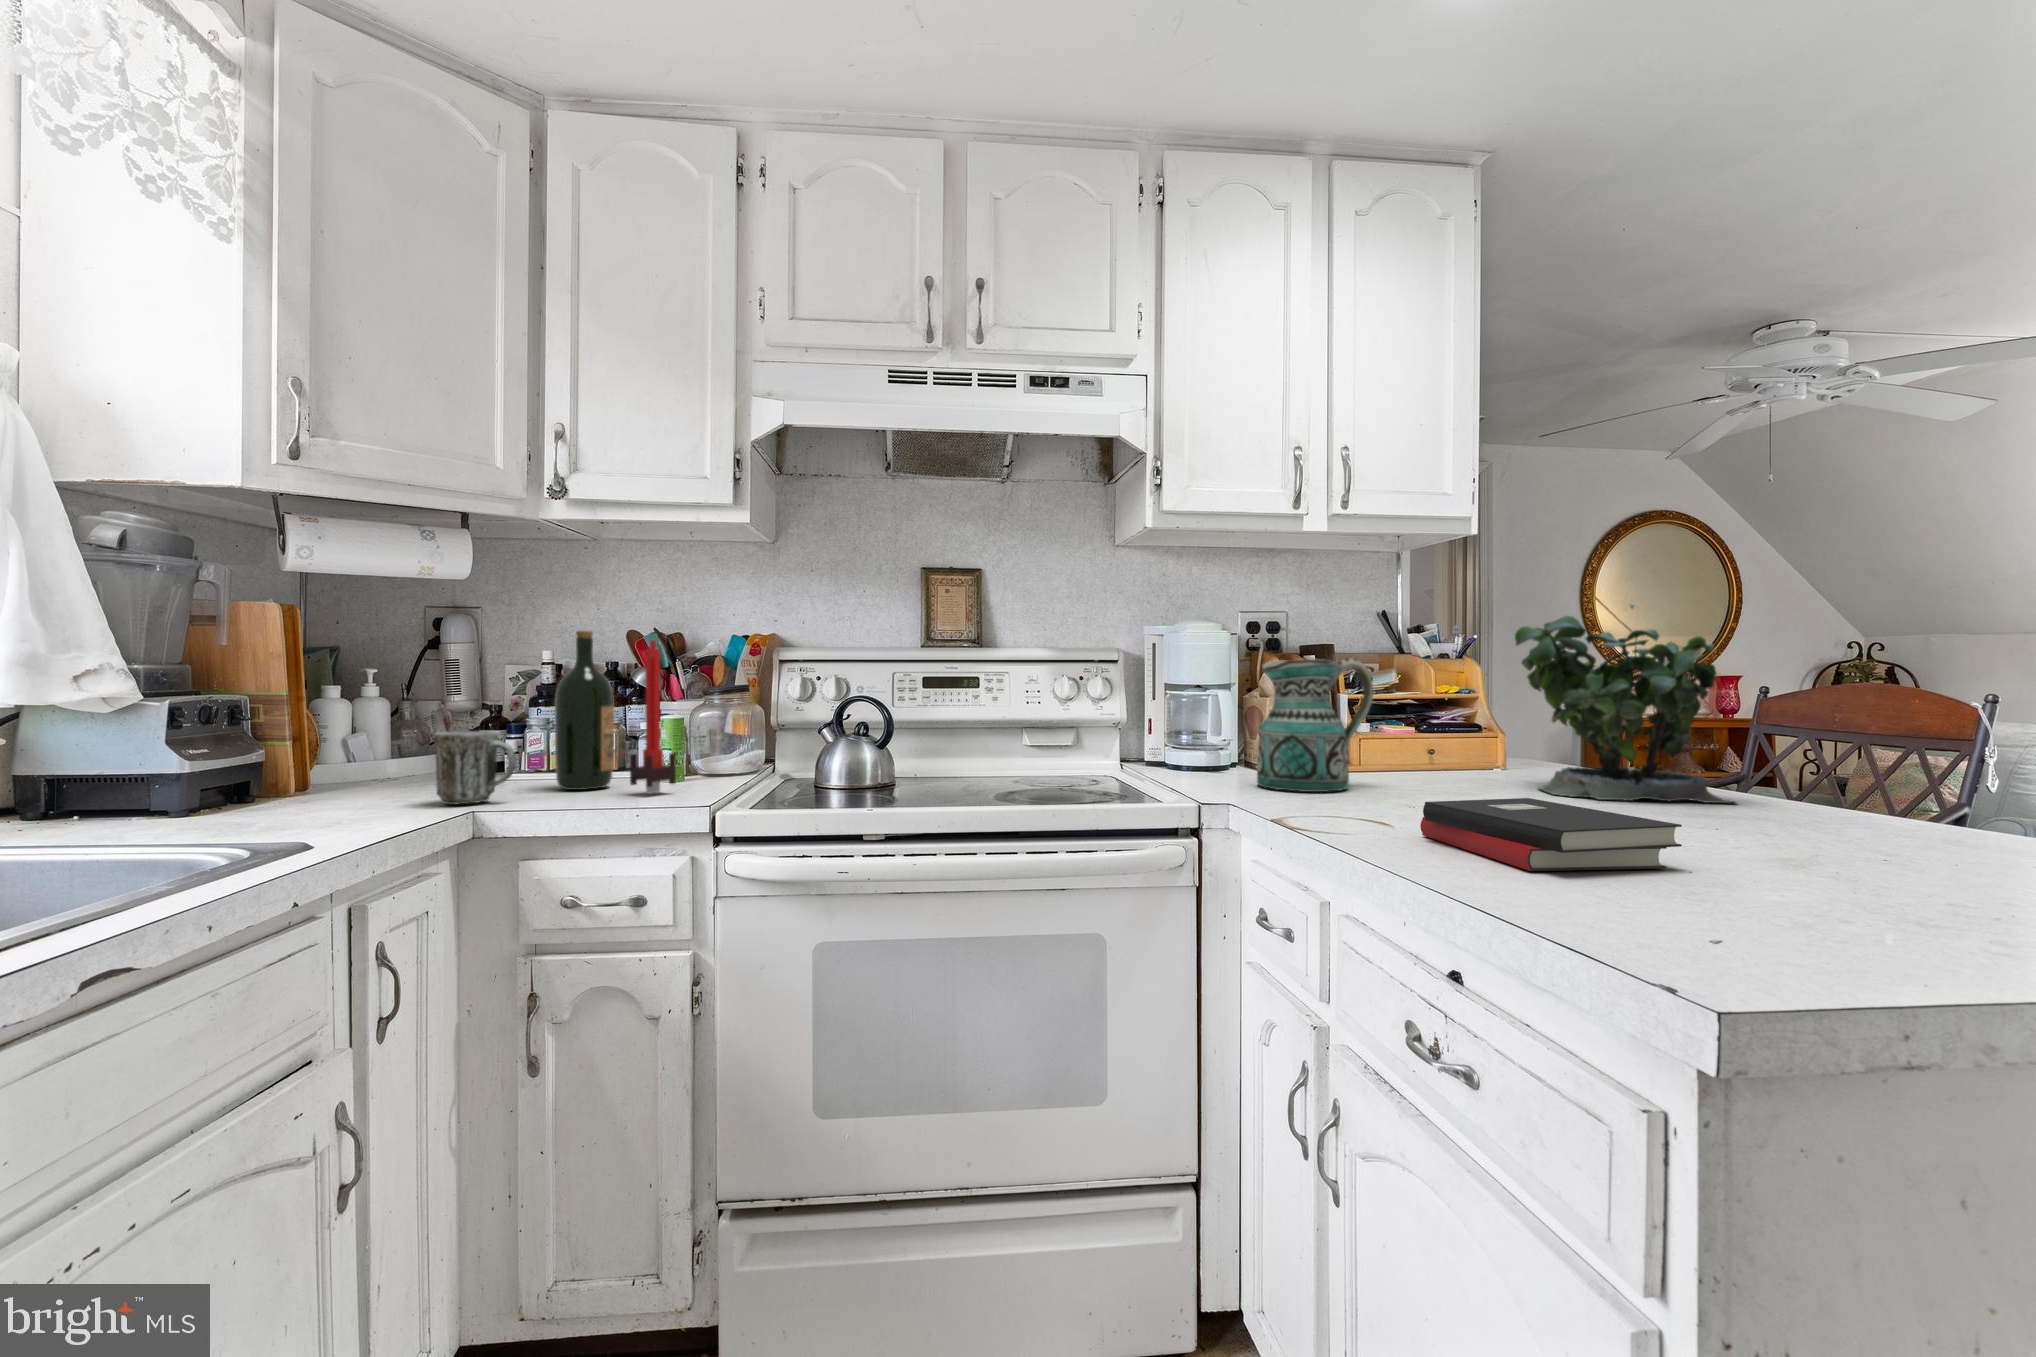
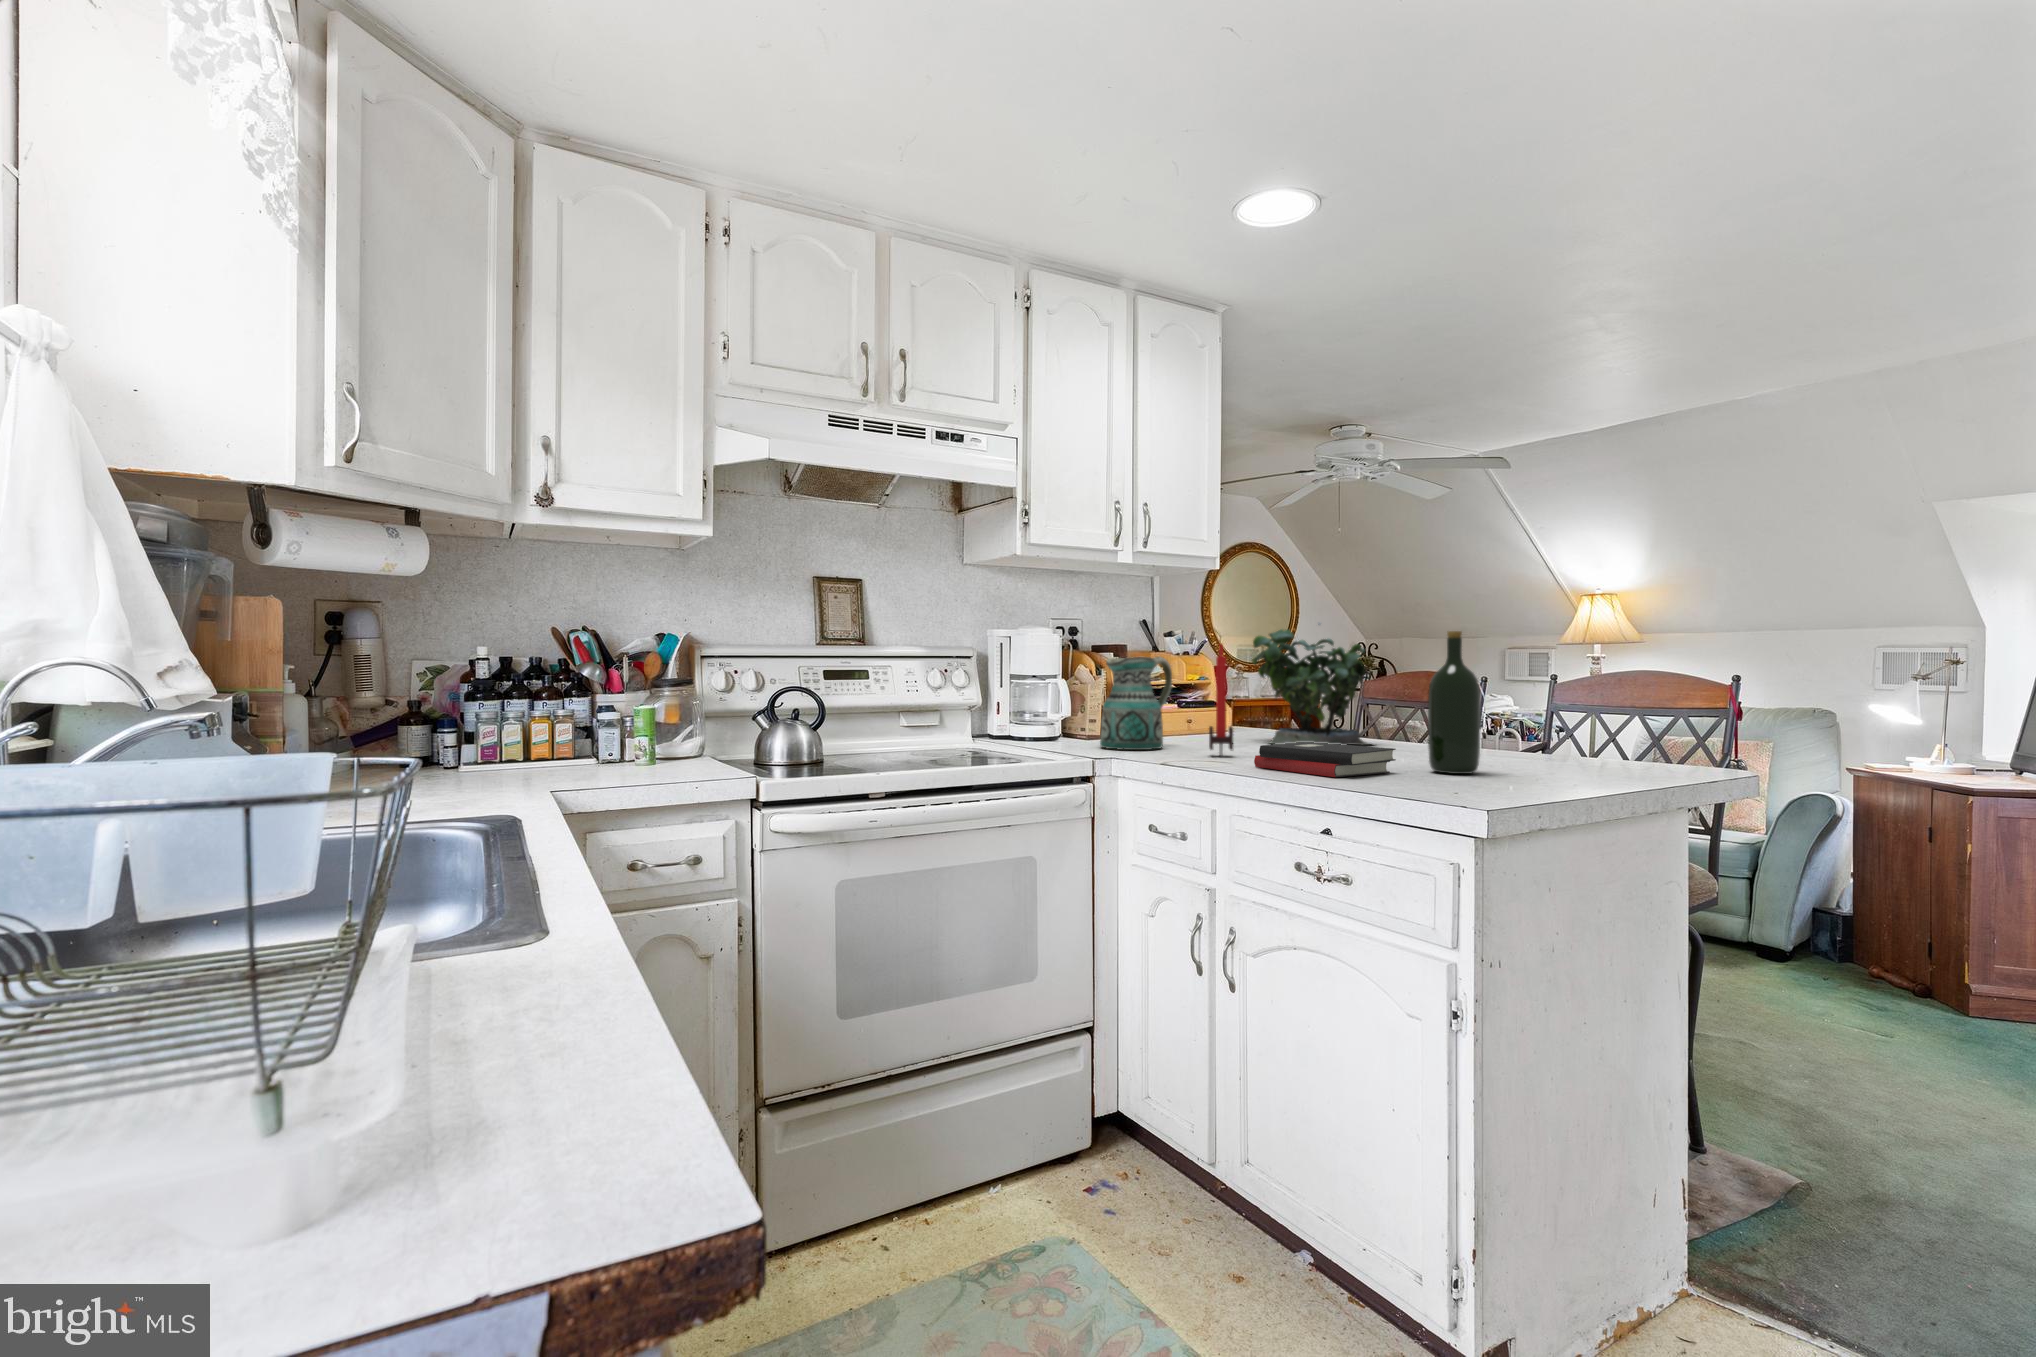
wine bottle: present [555,631,614,790] -> present [1428,631,1481,774]
candle: present [630,640,676,794] -> present [1209,644,1233,756]
mug: present [434,731,516,805] -> none [478,722,555,789]

